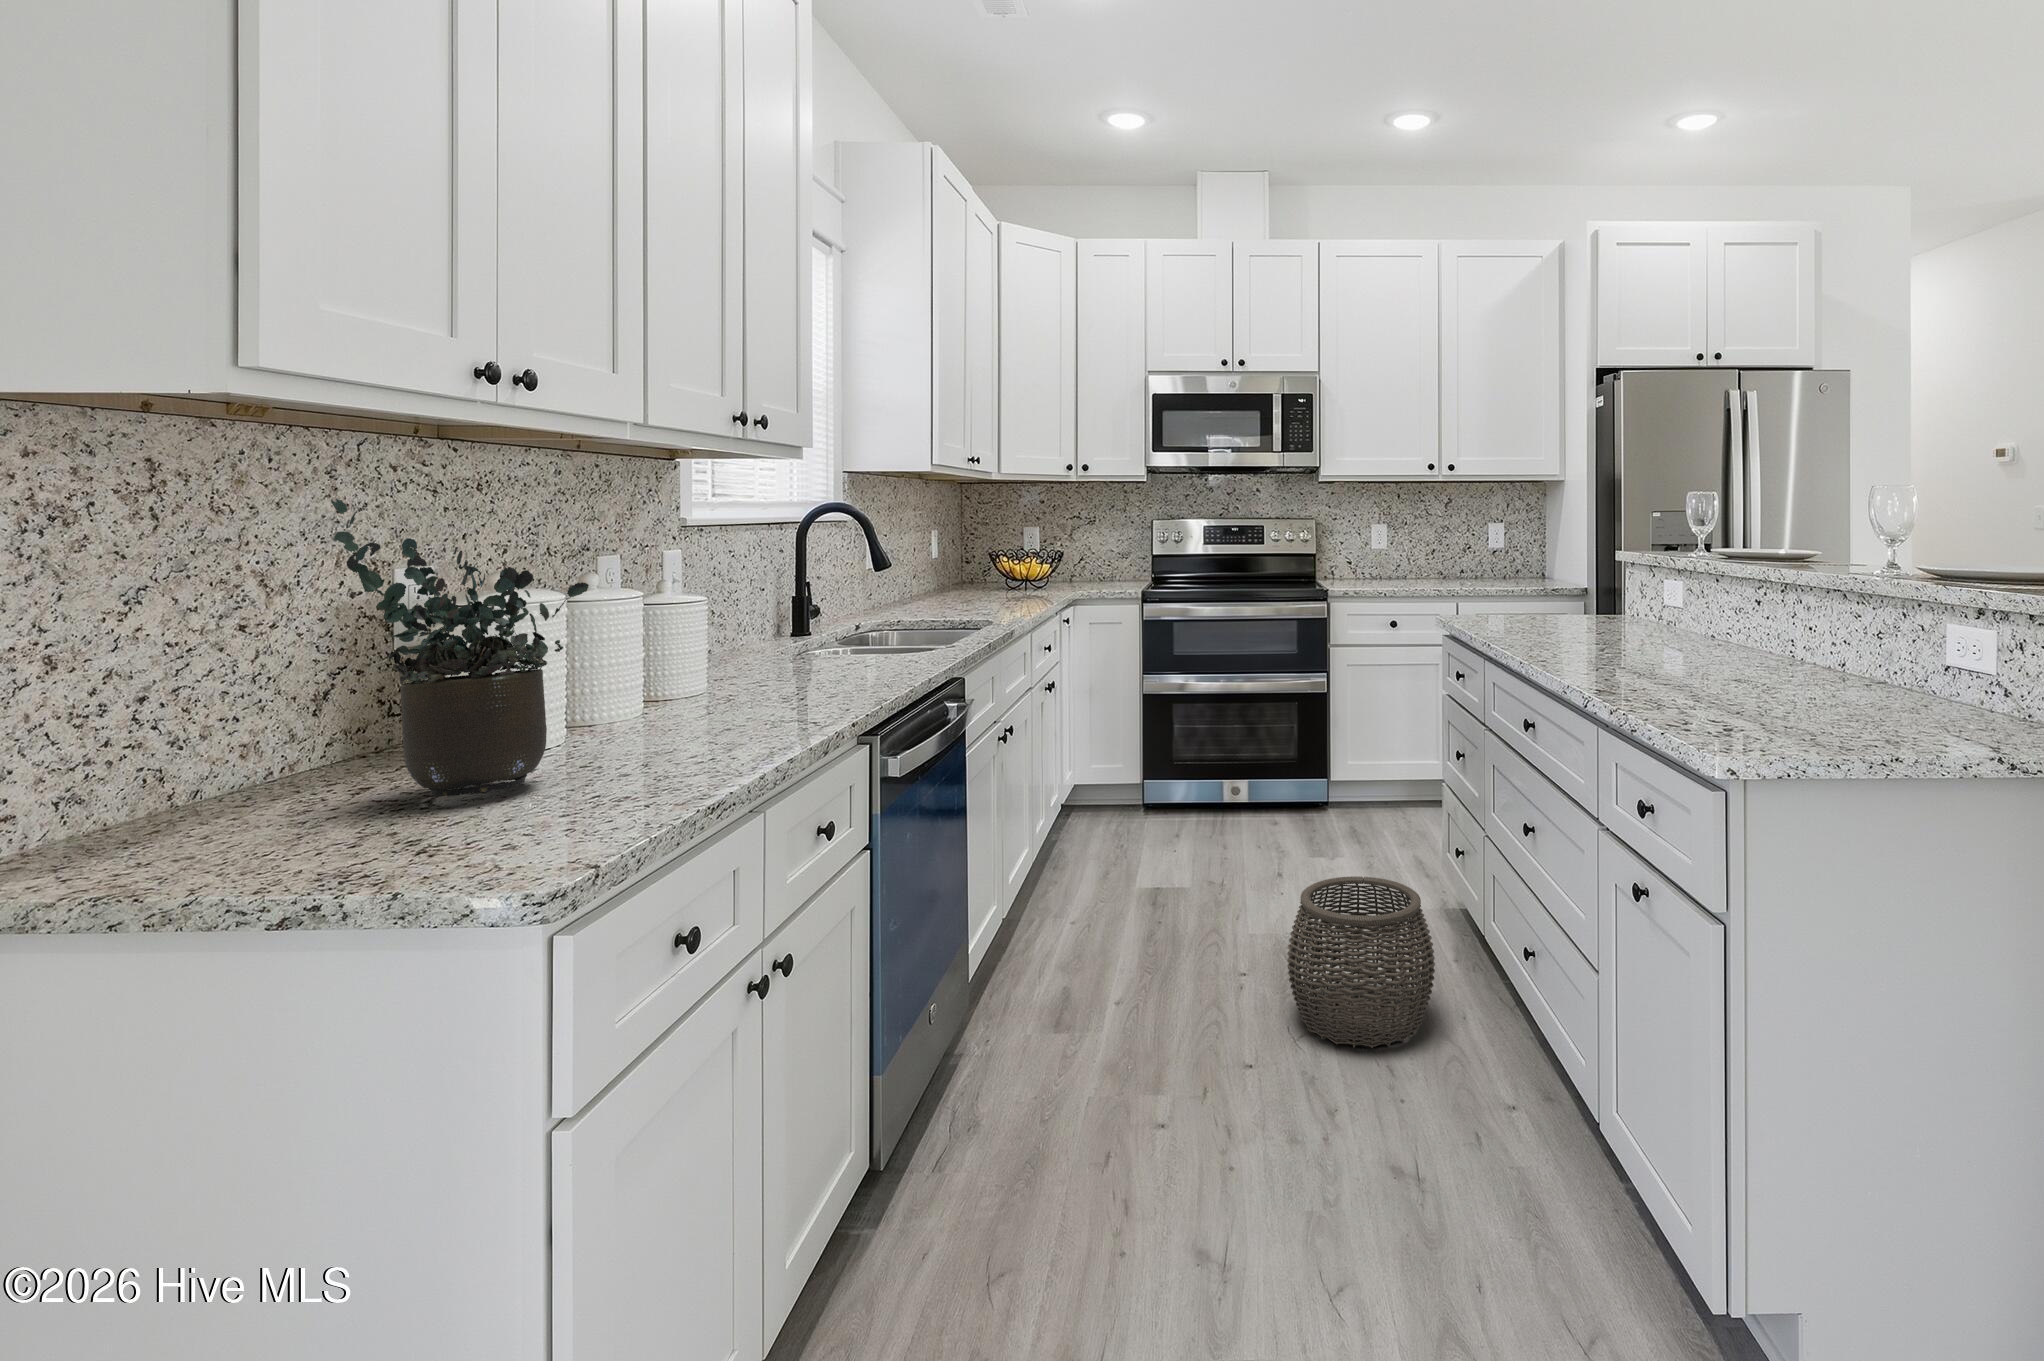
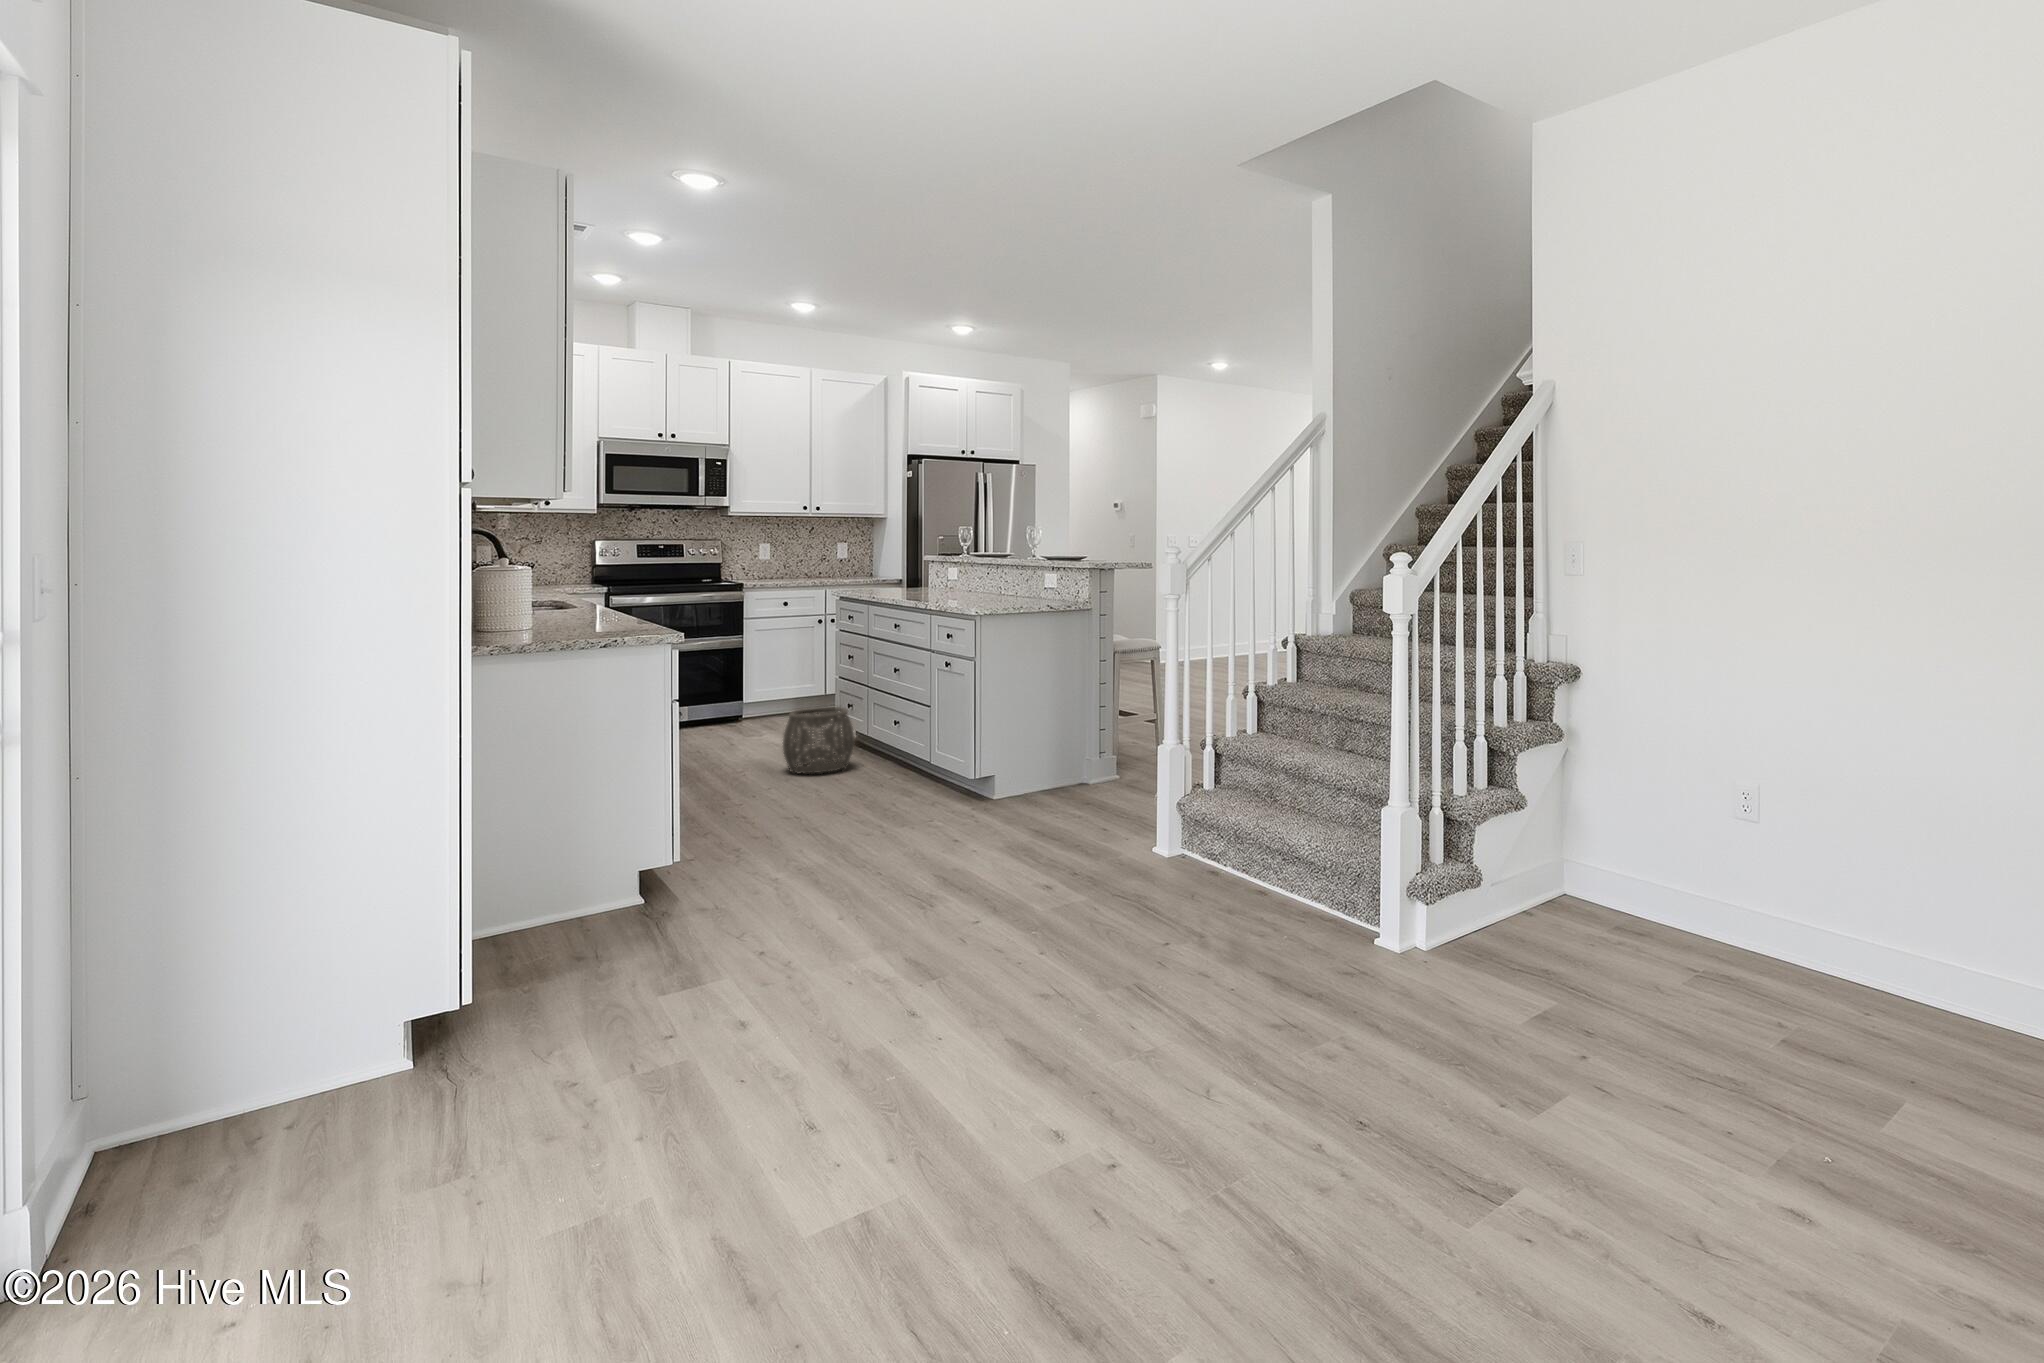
potted plant: present [331,499,589,797] -> none [547,527,613,626]

